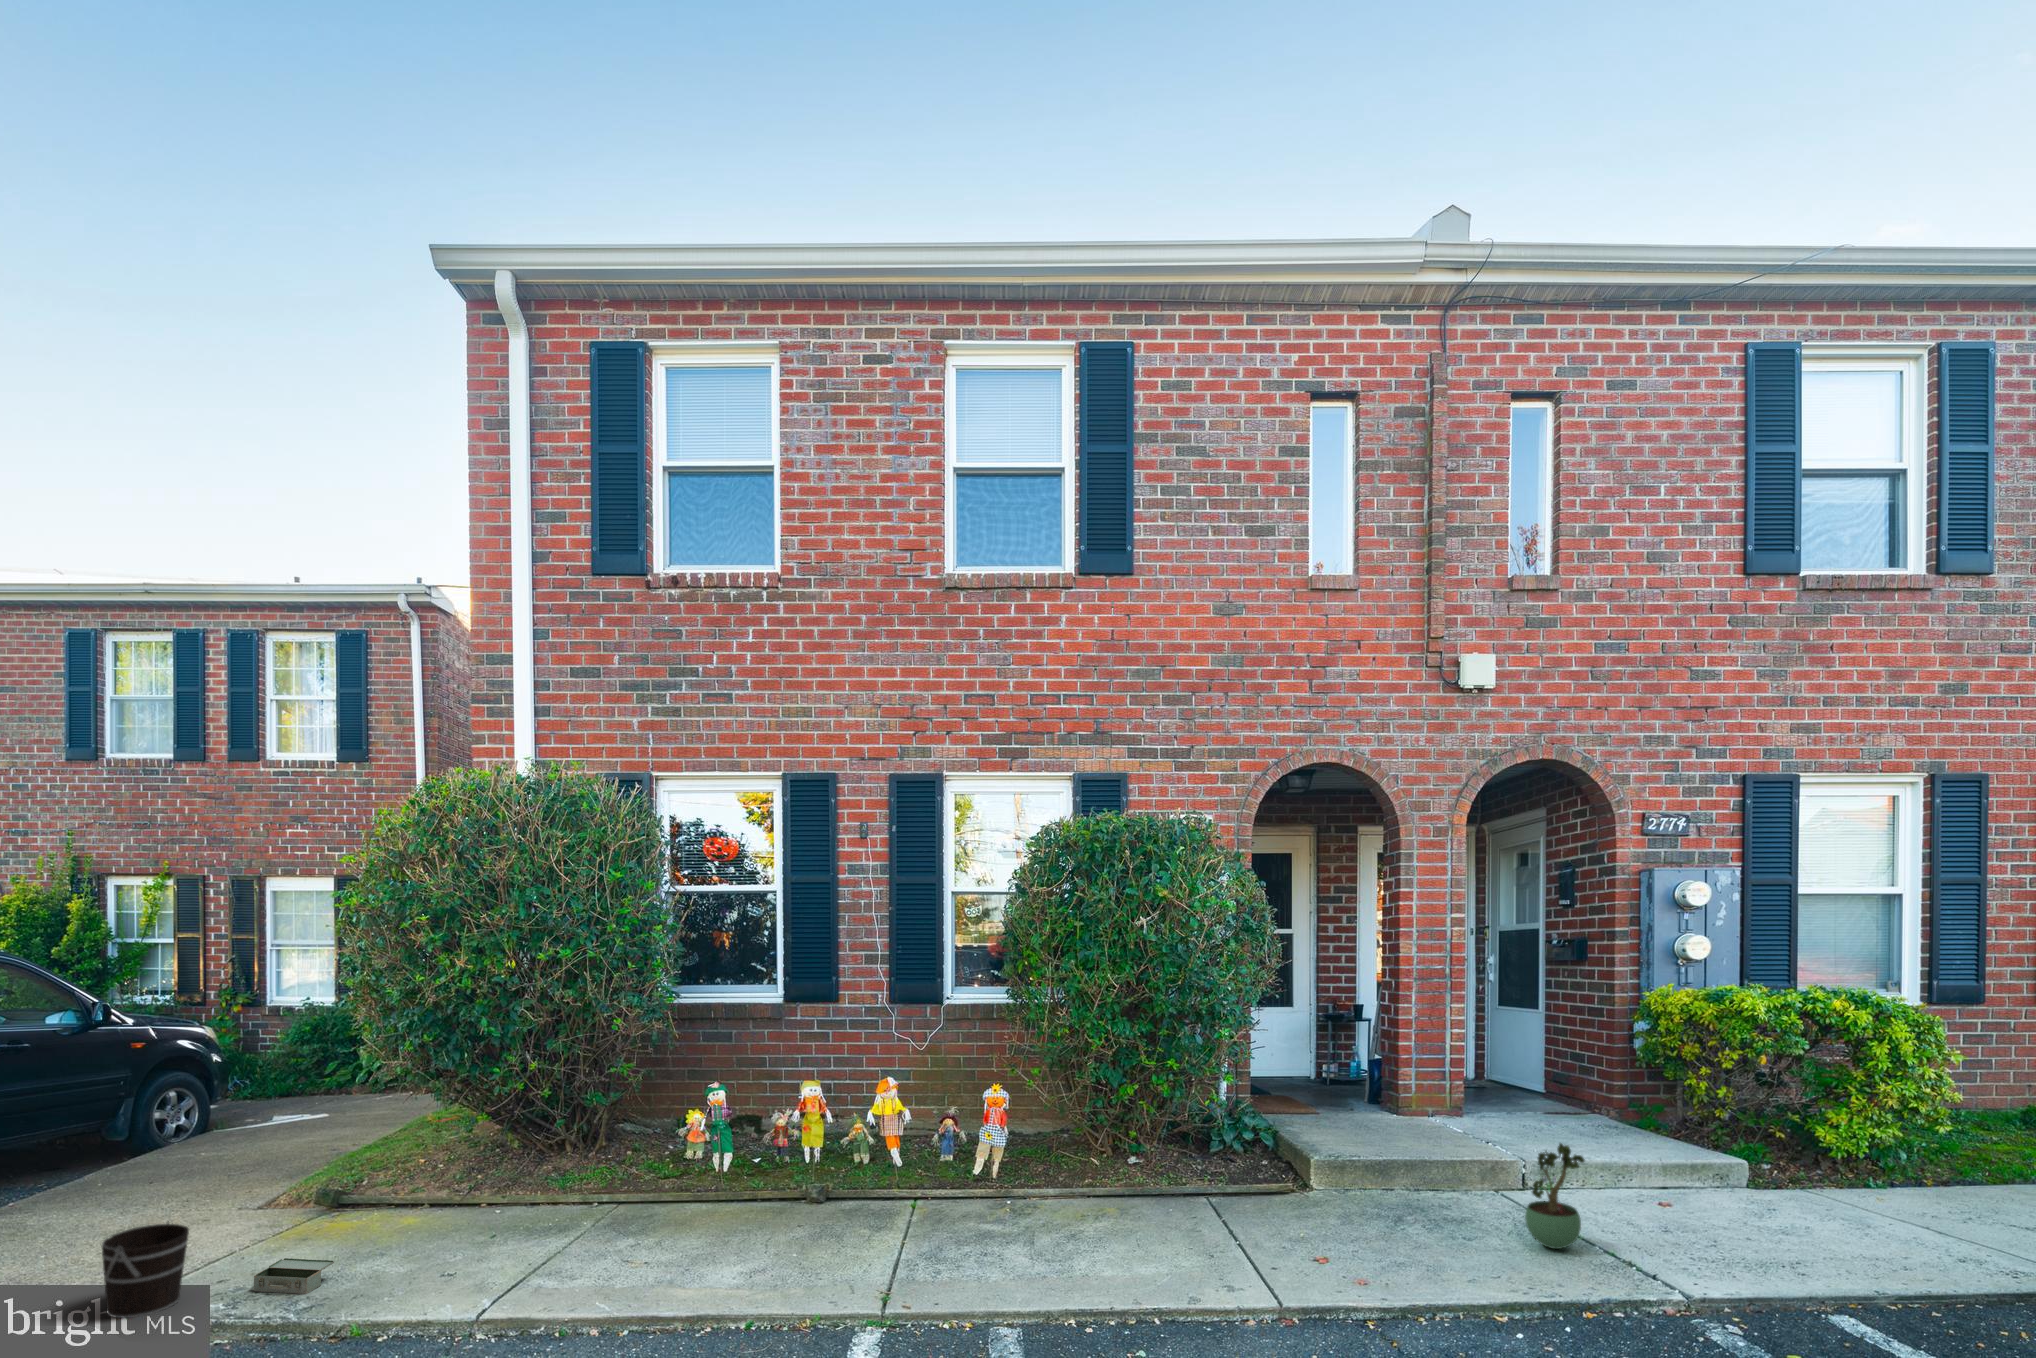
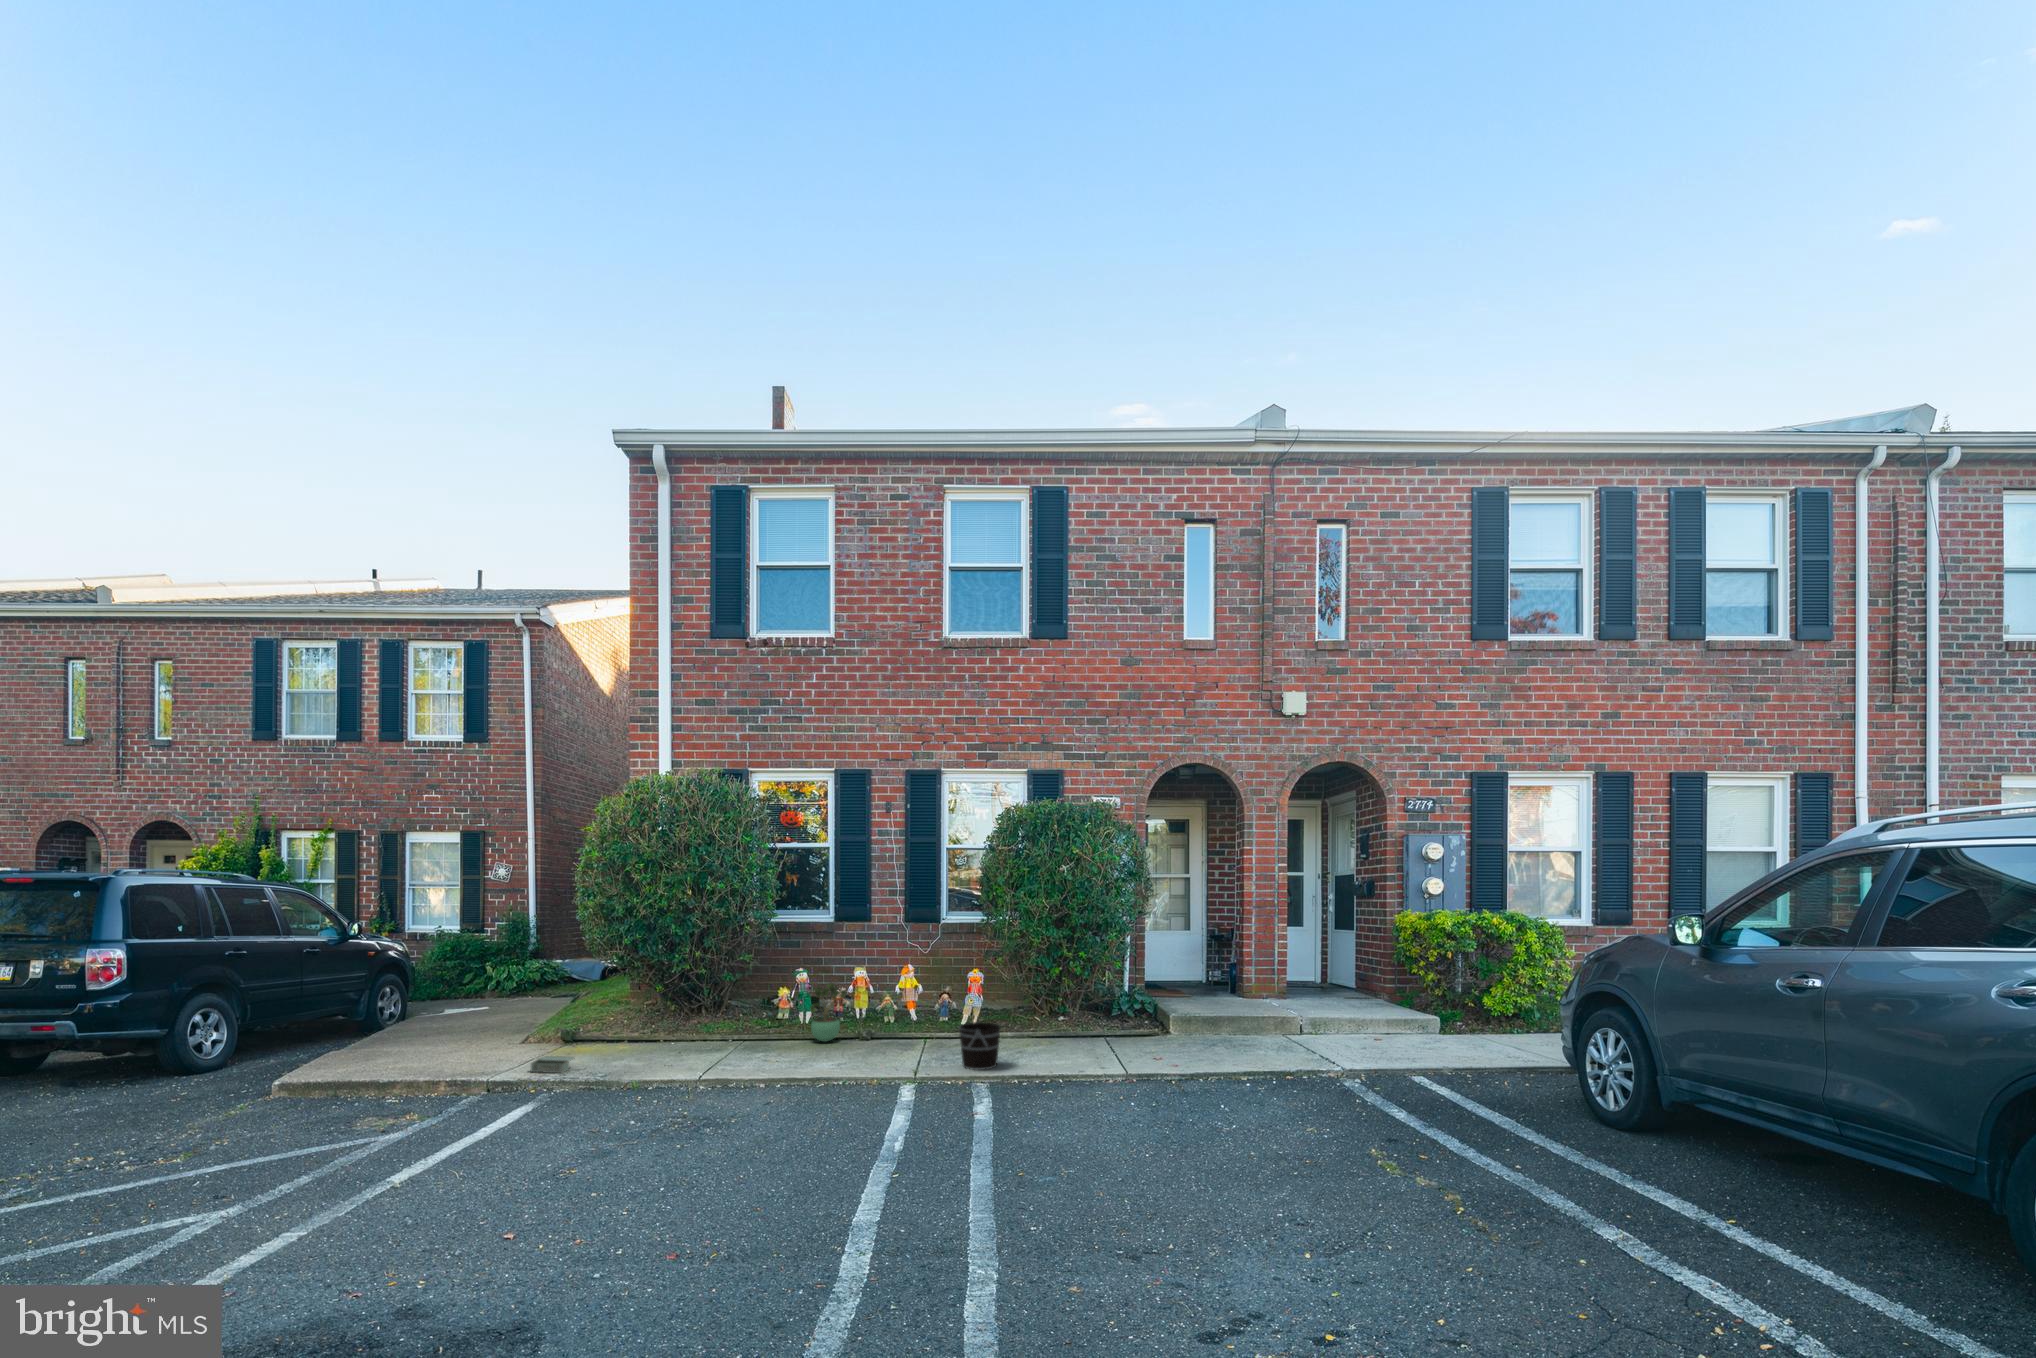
potted plant: present [1525,1143,1585,1249] -> present [810,983,846,1042]
bucket: present [102,1221,189,1318] -> present [959,1022,1000,1070]

